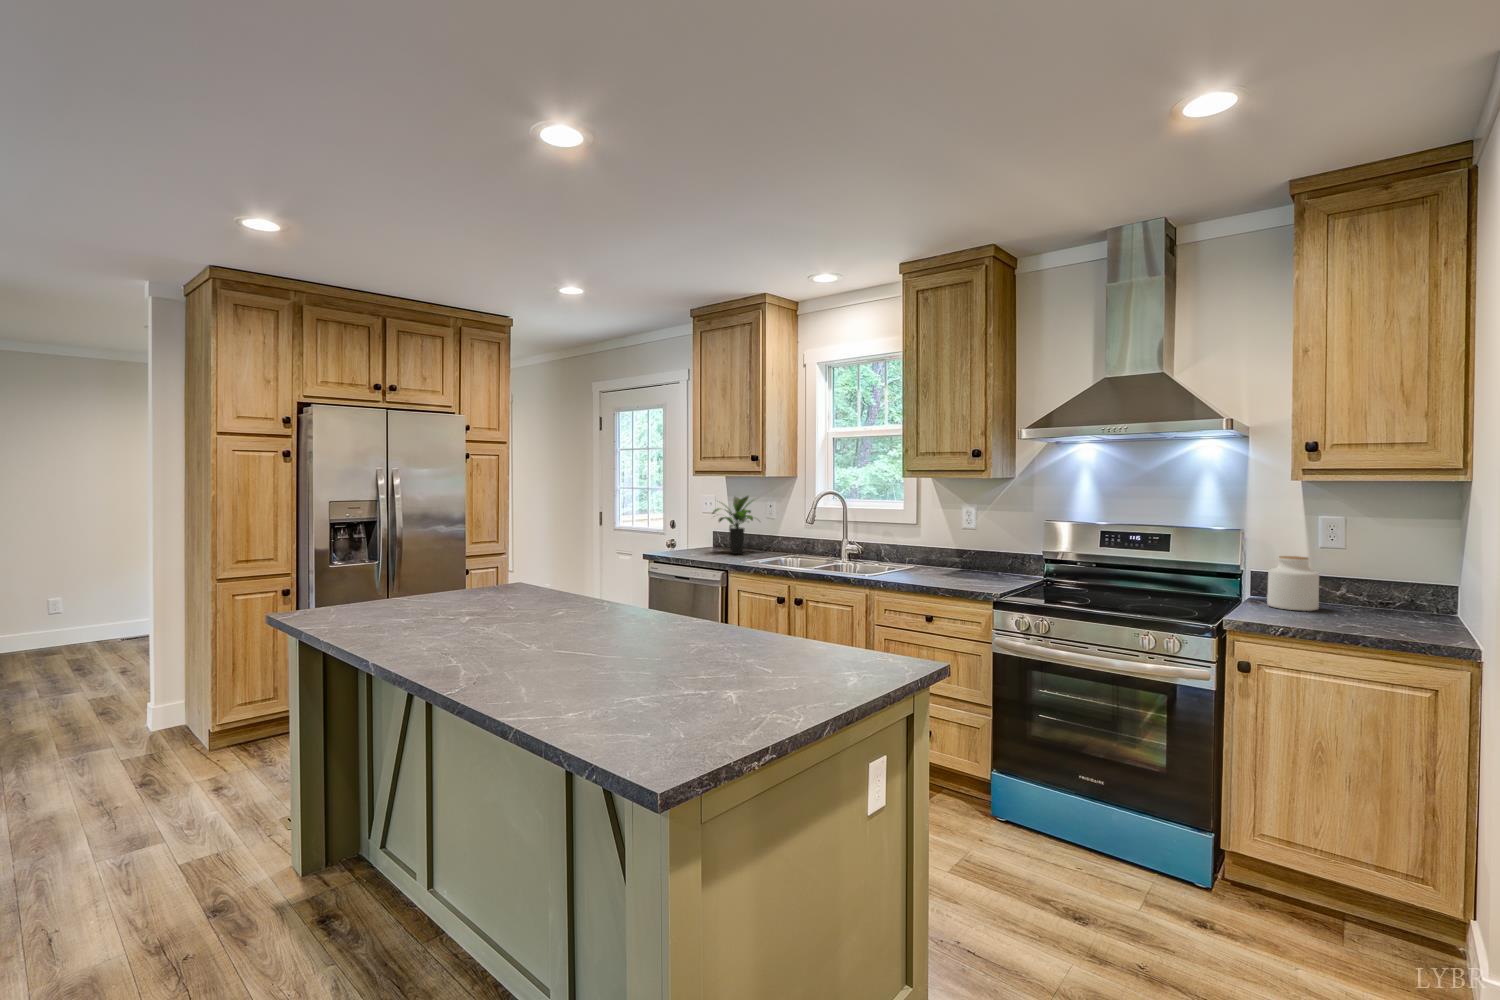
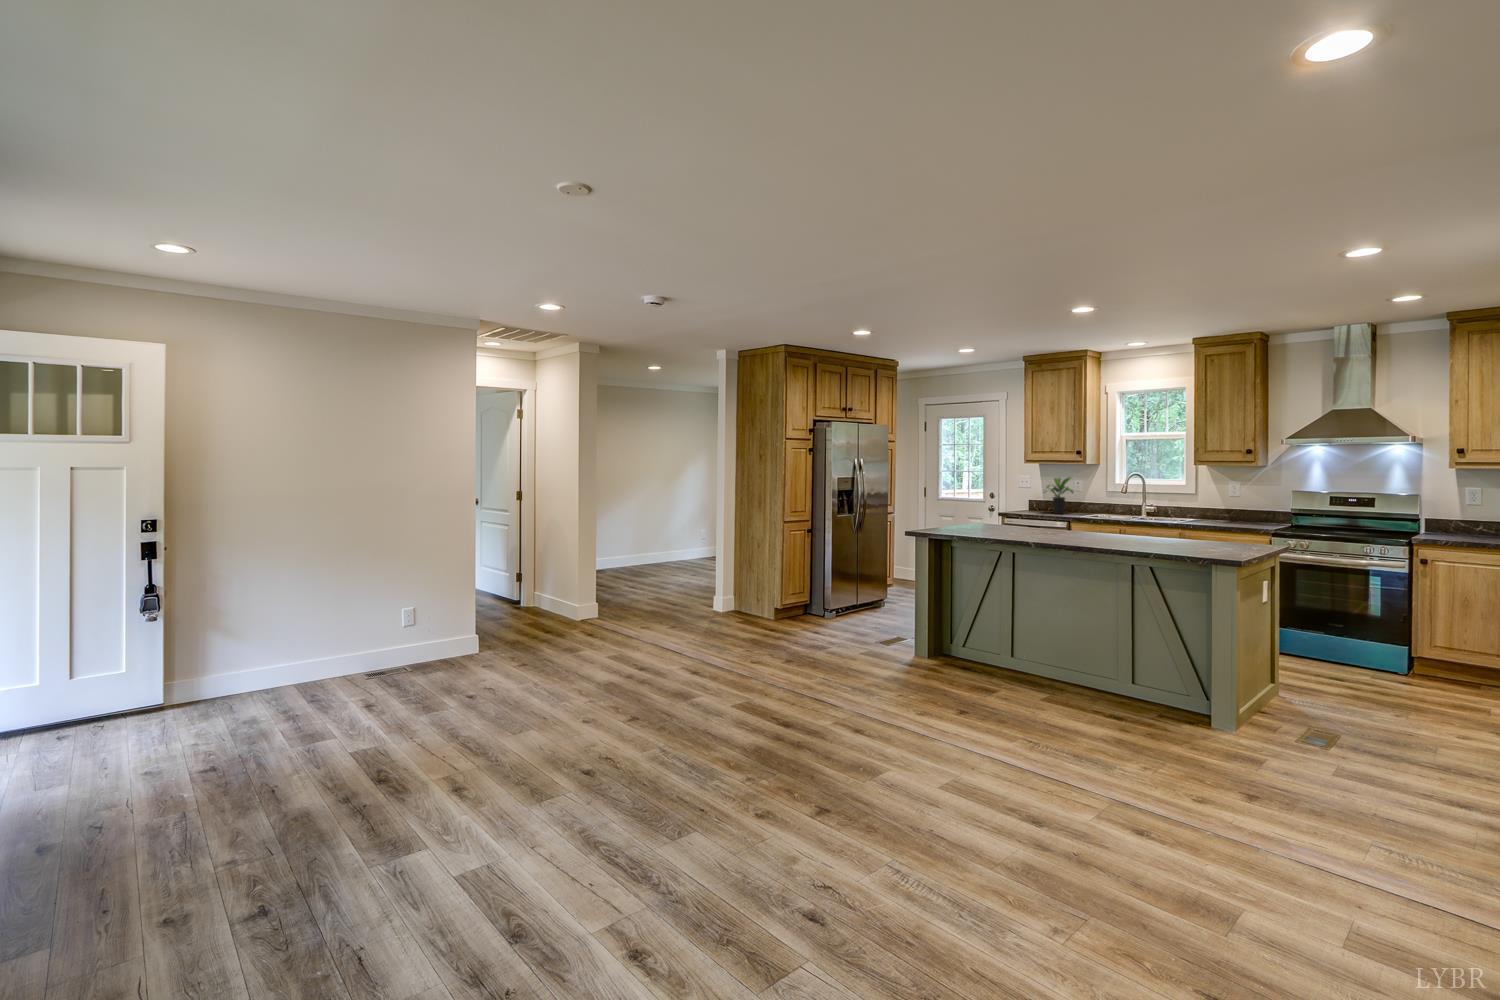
jar: present [1267,556,1319,611] -> none [1434,508,1464,536]

